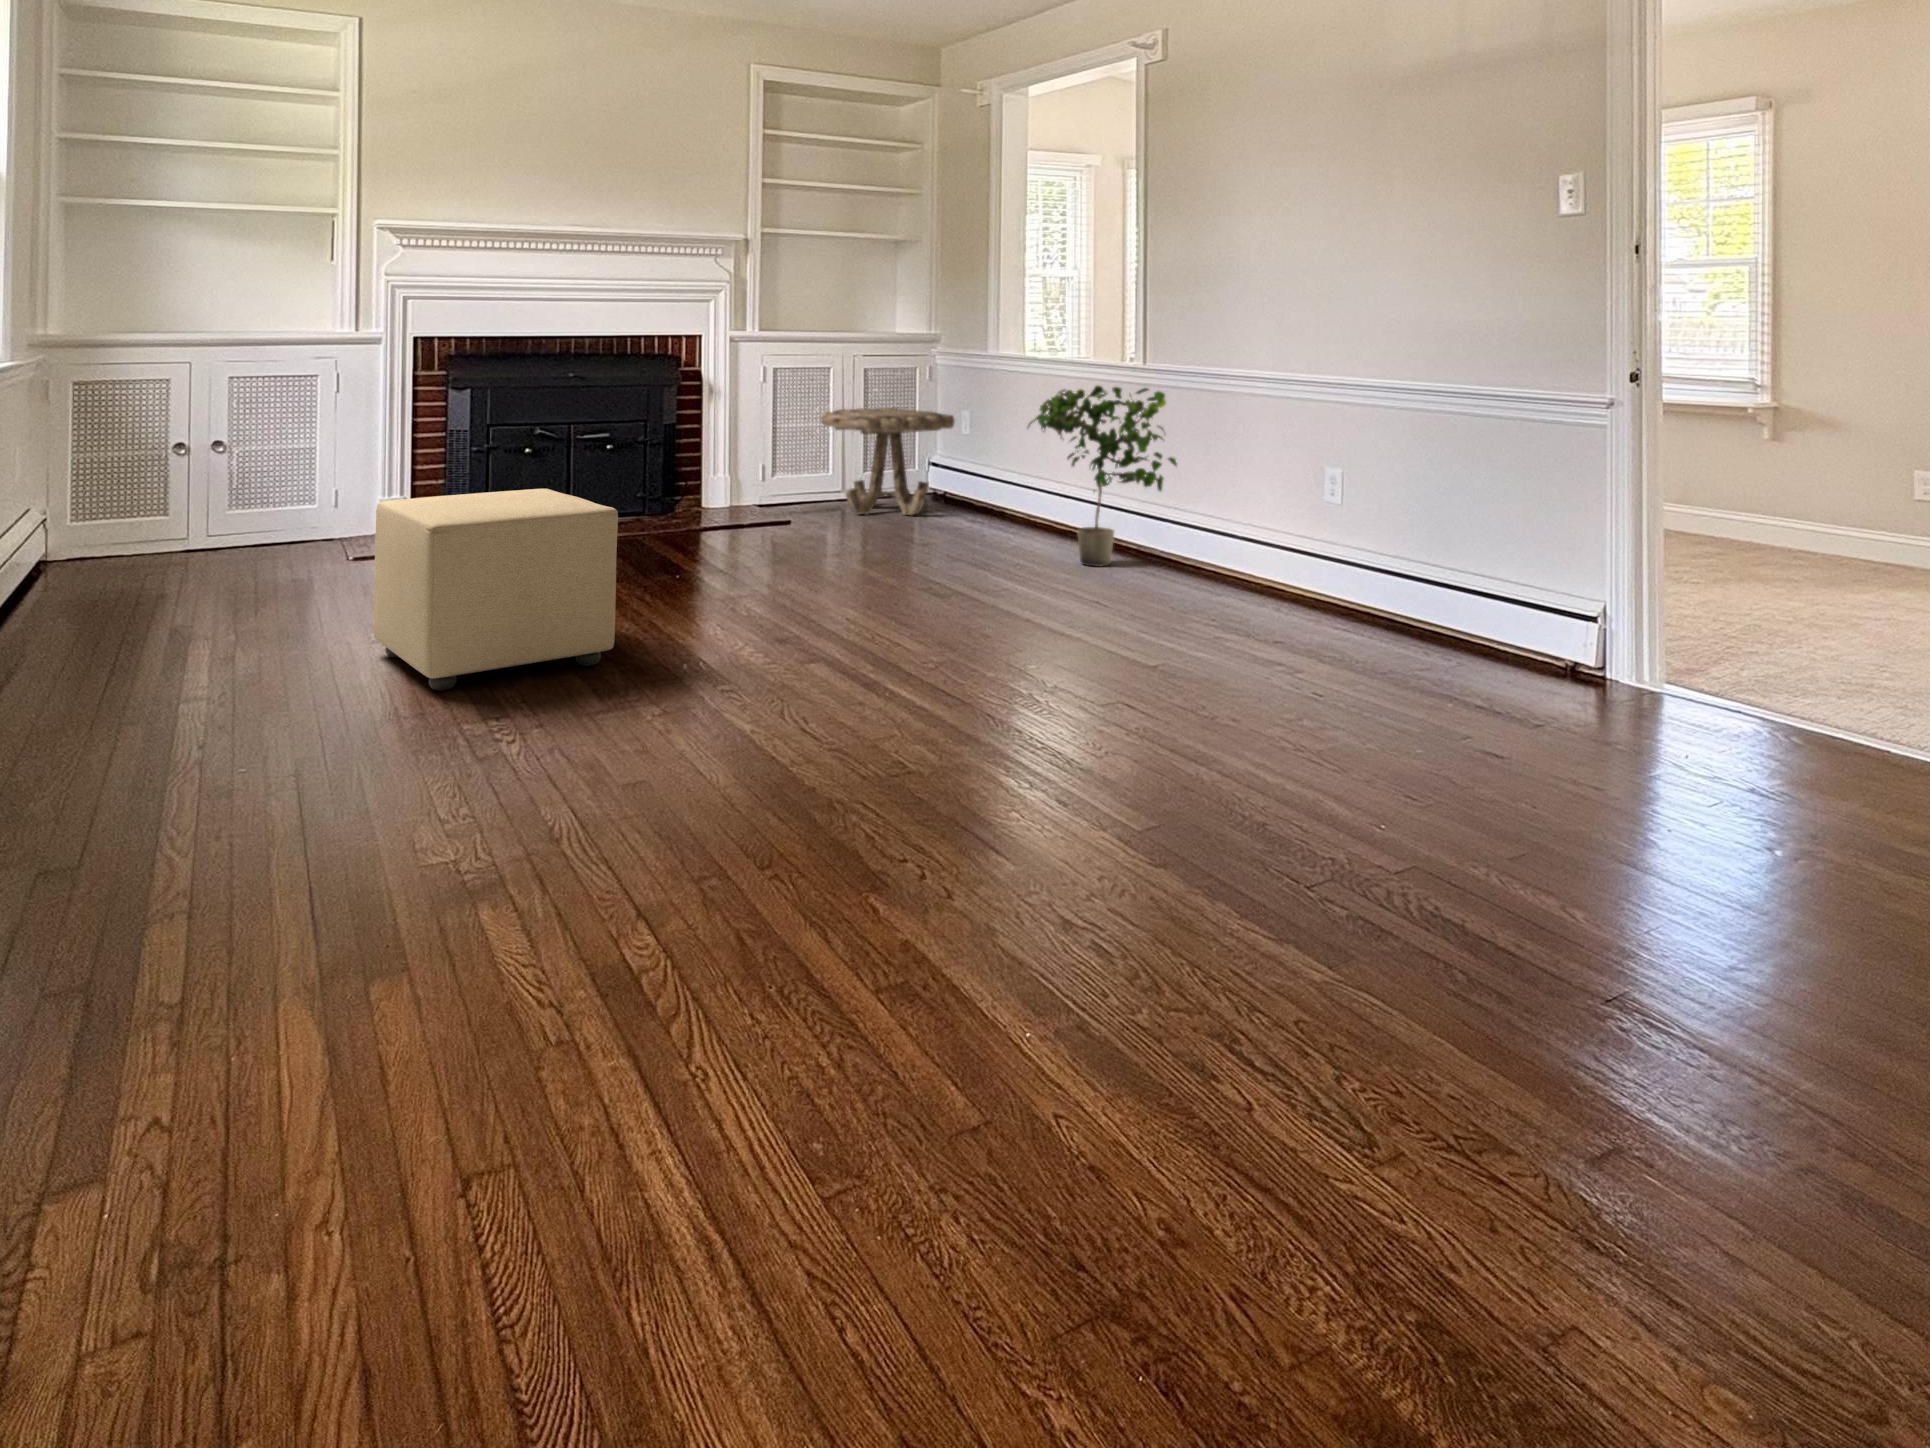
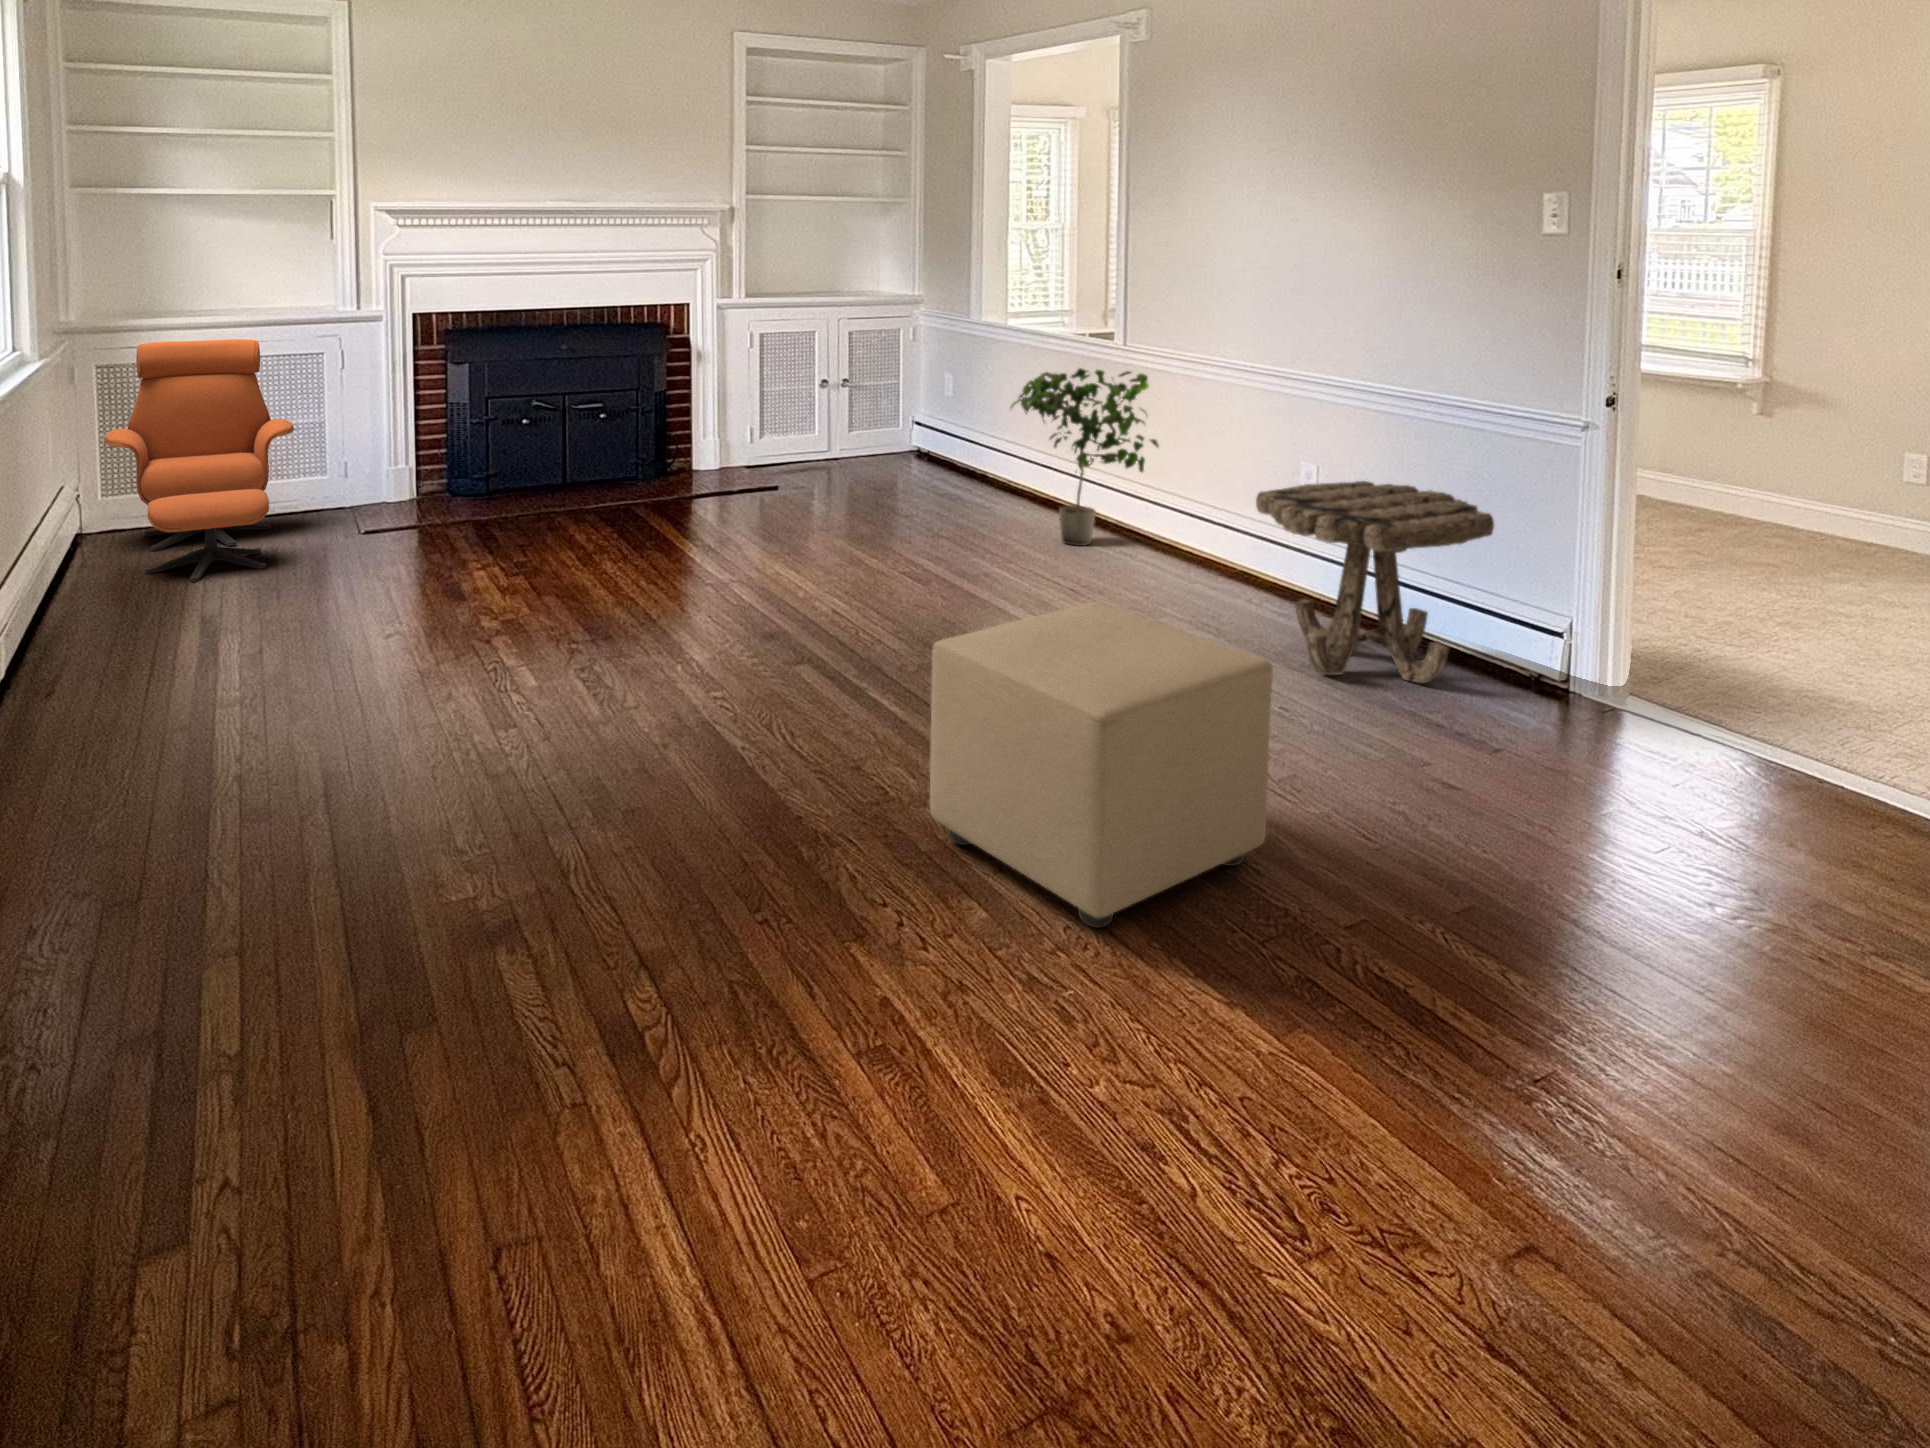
lounge chair: none [83,357,288,597] -> present [104,339,294,582]
side table: present [821,408,954,515] -> present [1256,481,1494,683]
ottoman: present [373,489,618,691] -> present [930,602,1273,928]

